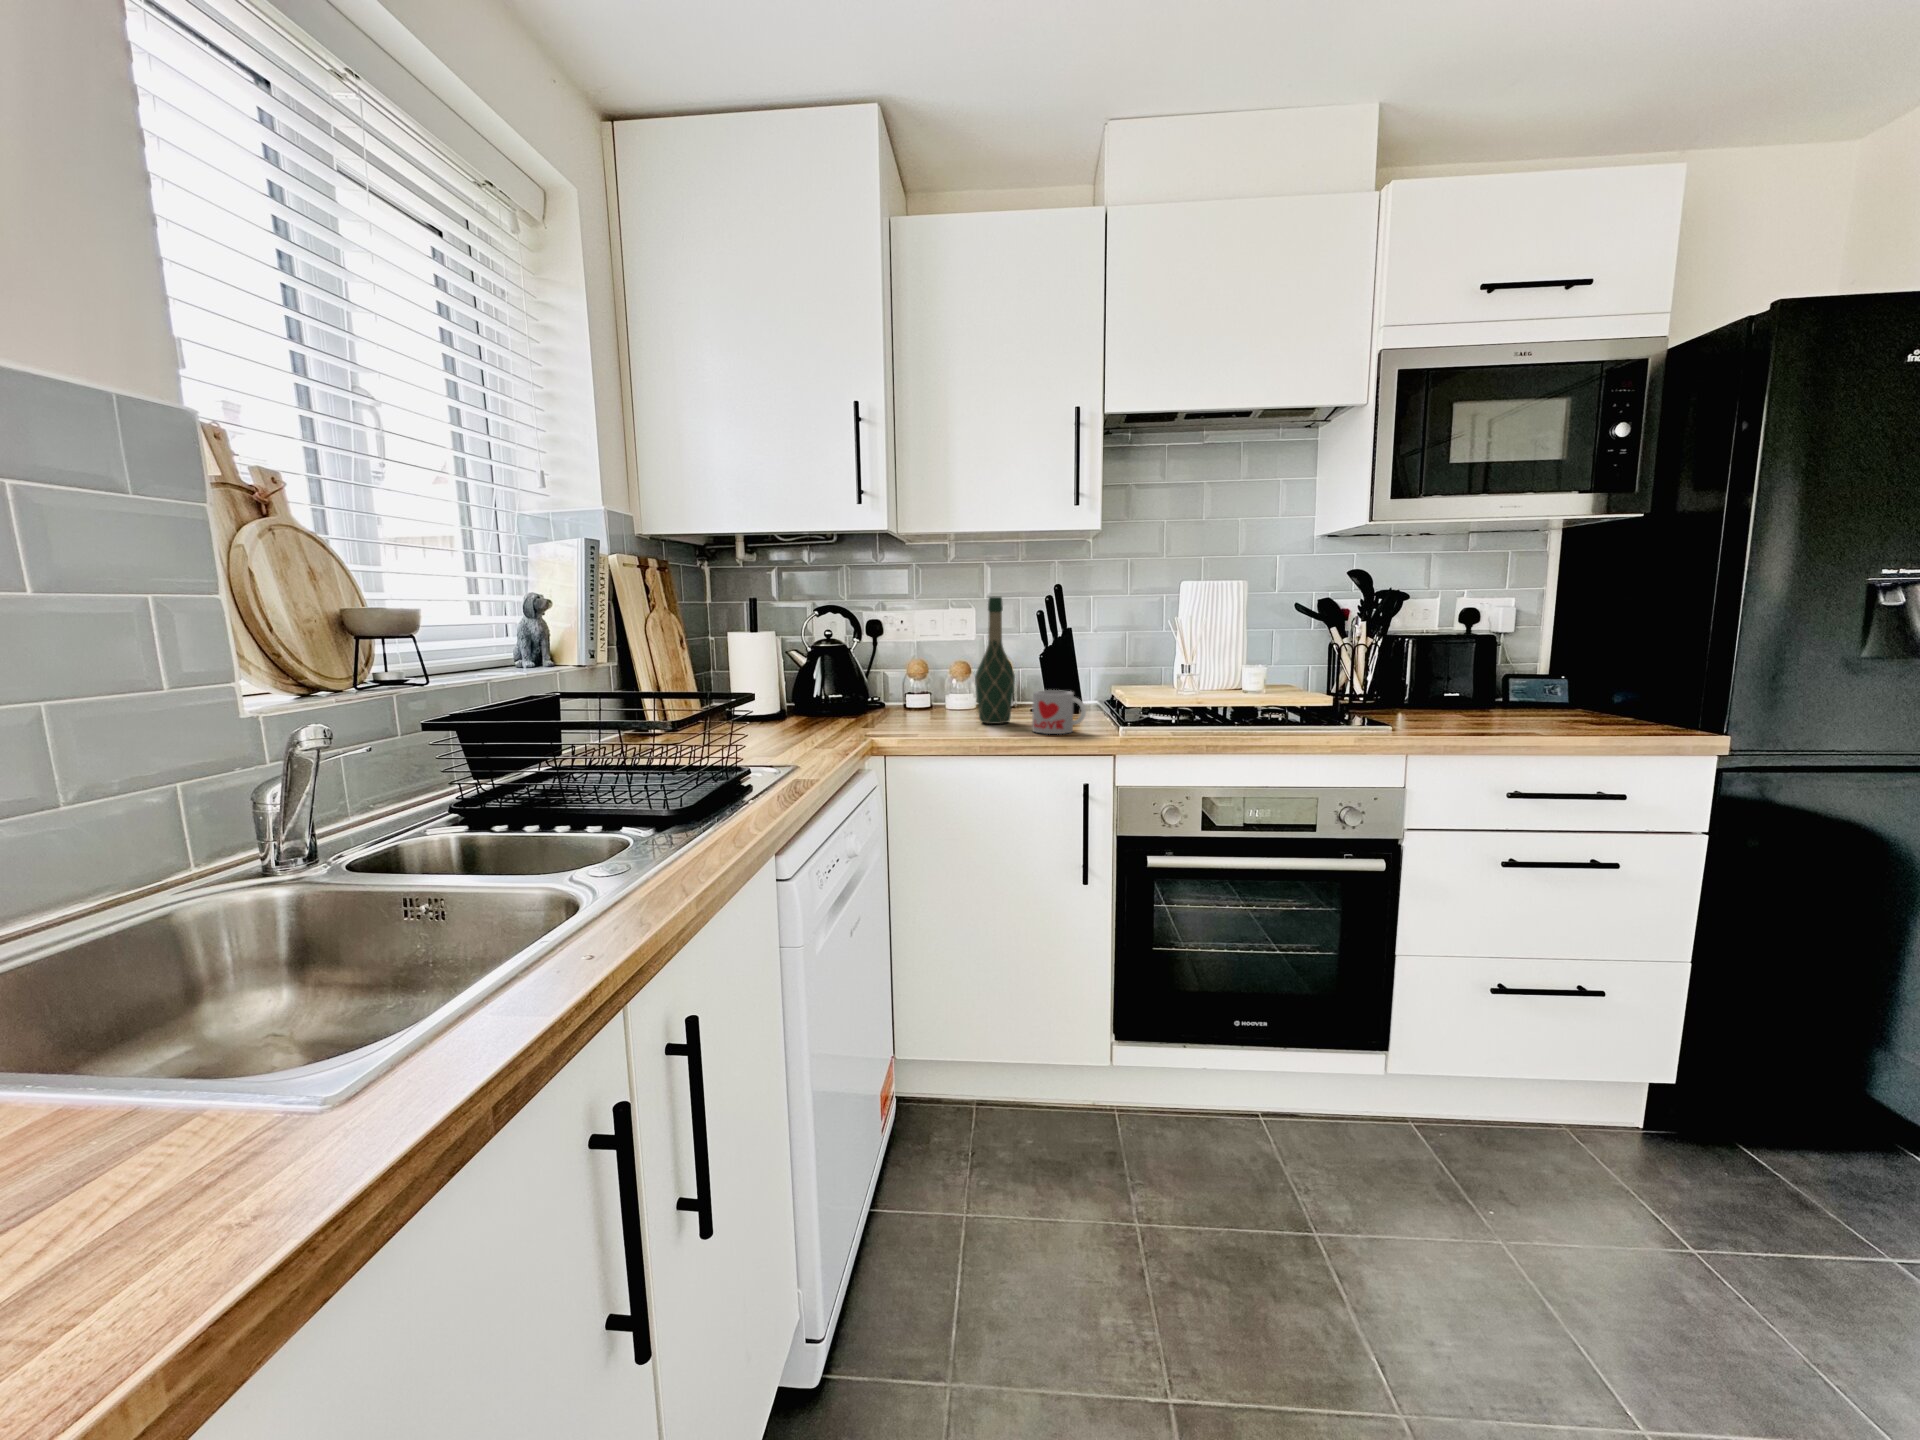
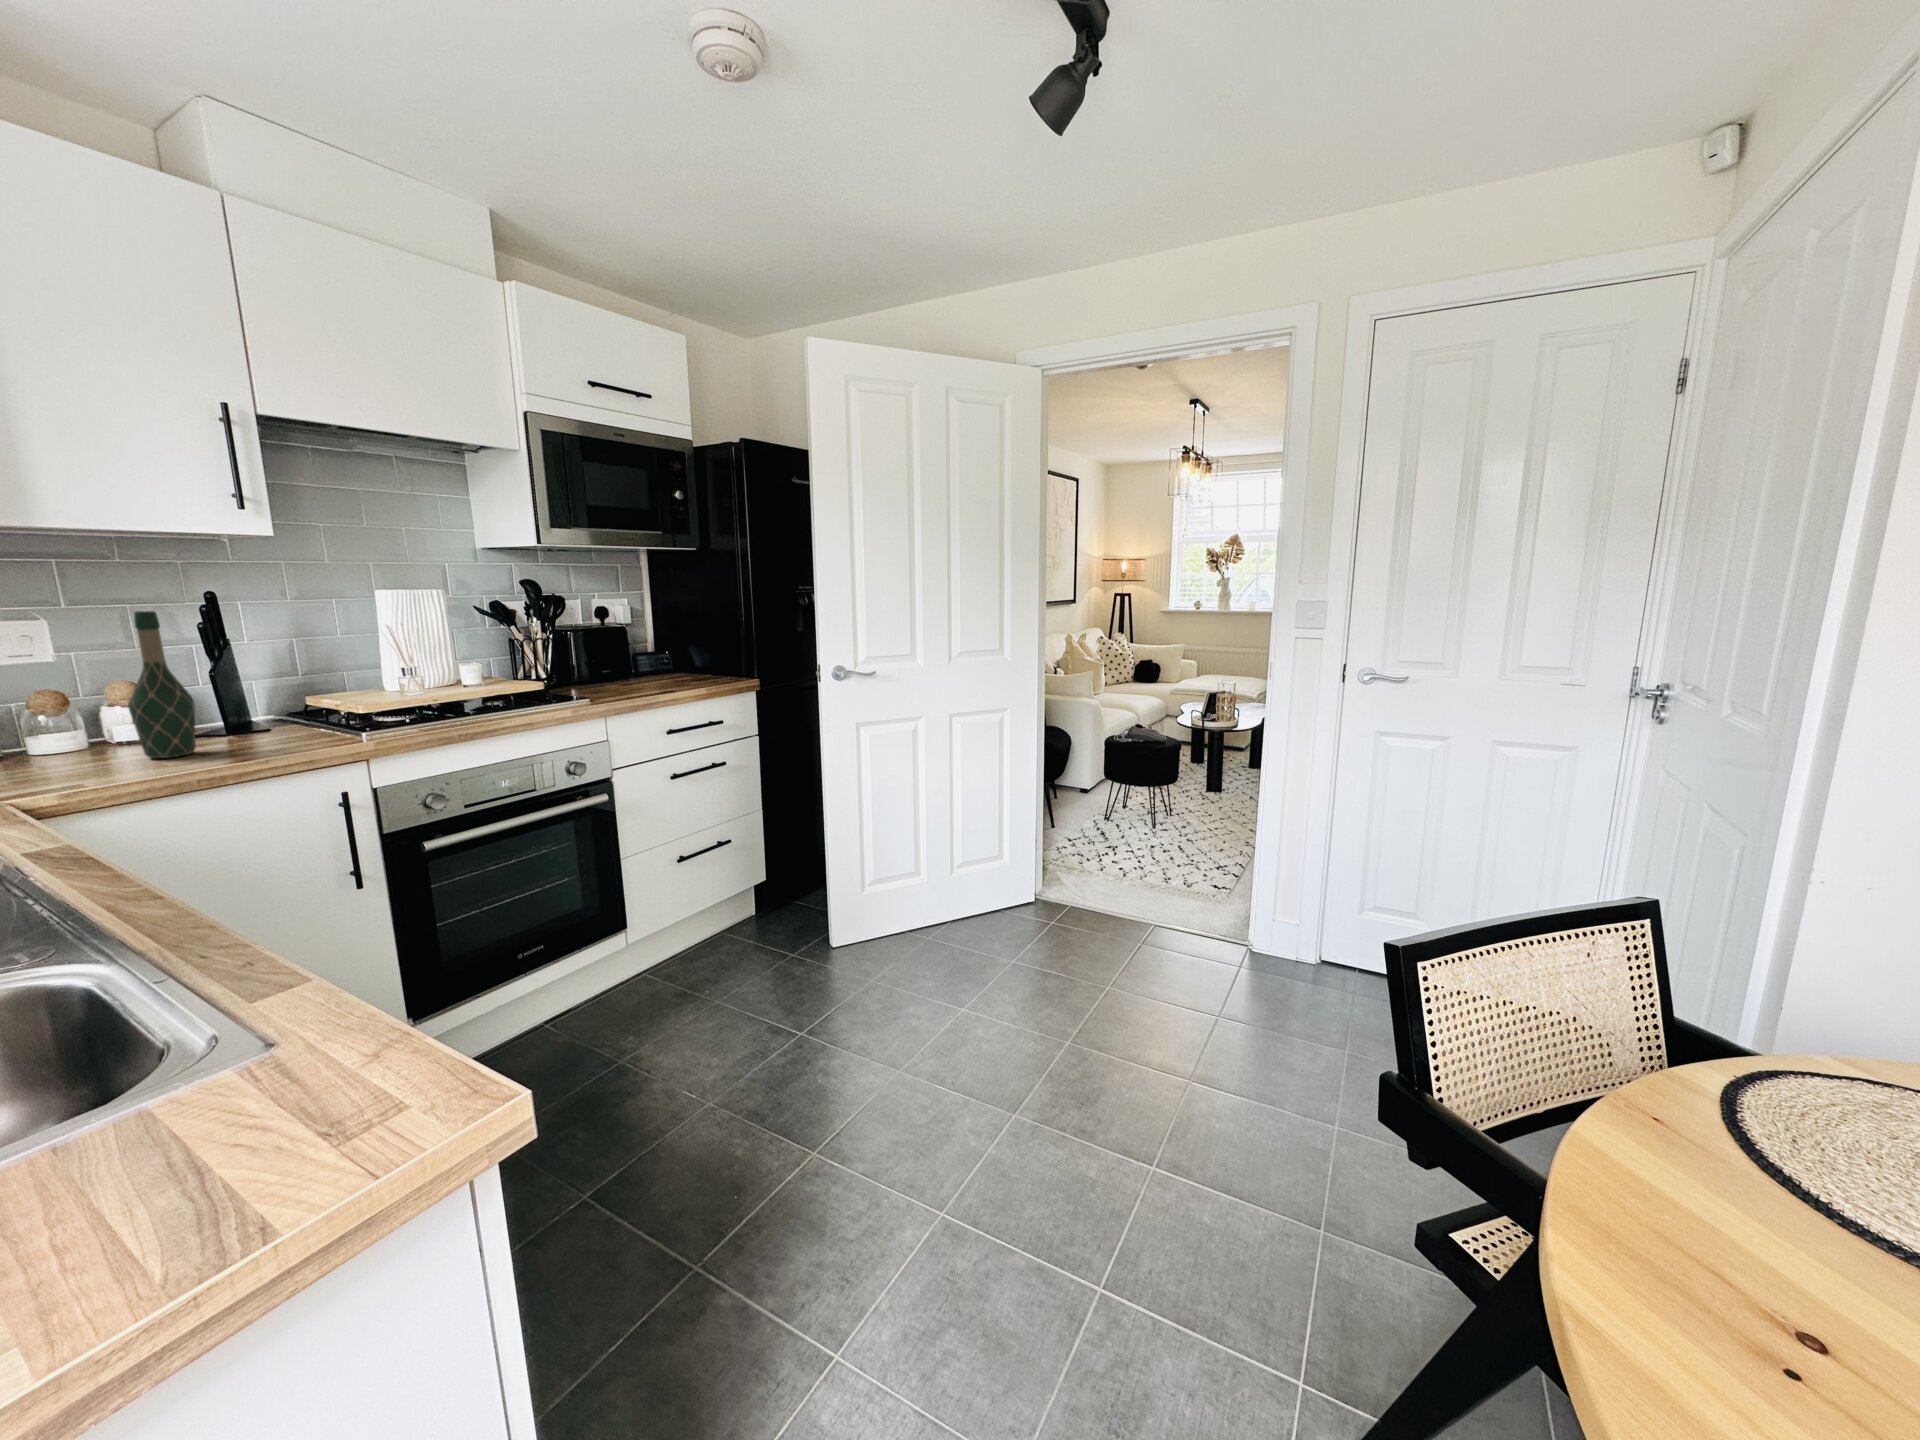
mug: present [1032,690,1086,734] -> none [244,707,320,754]

